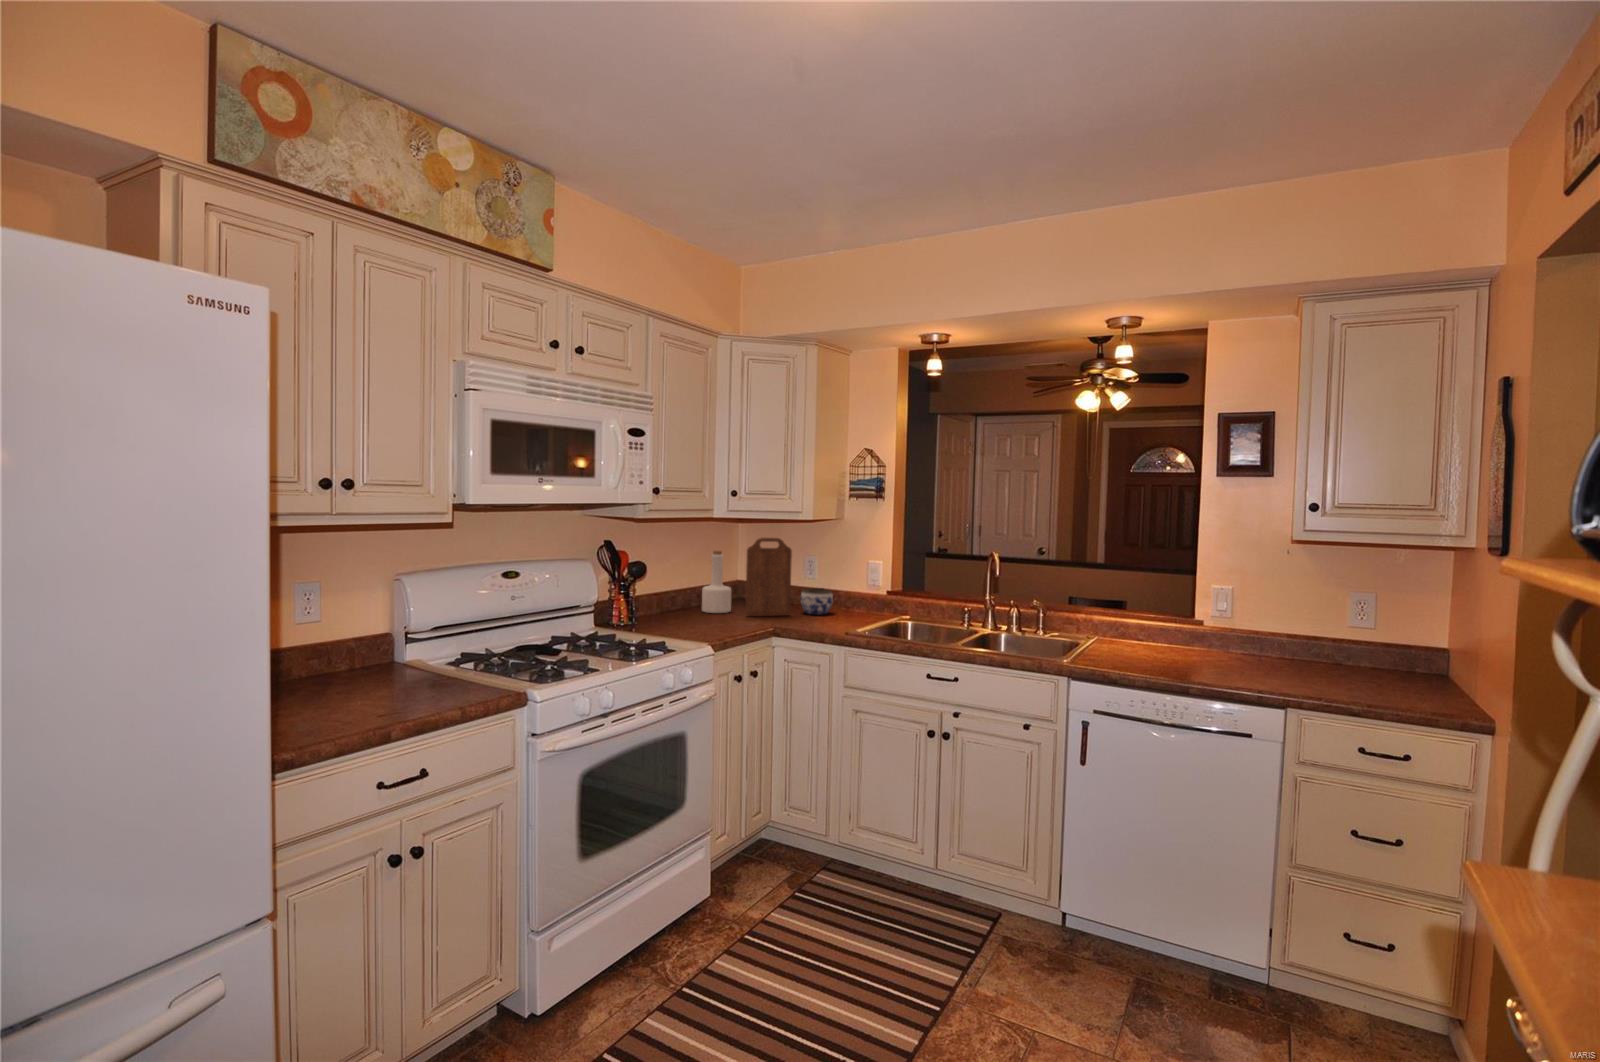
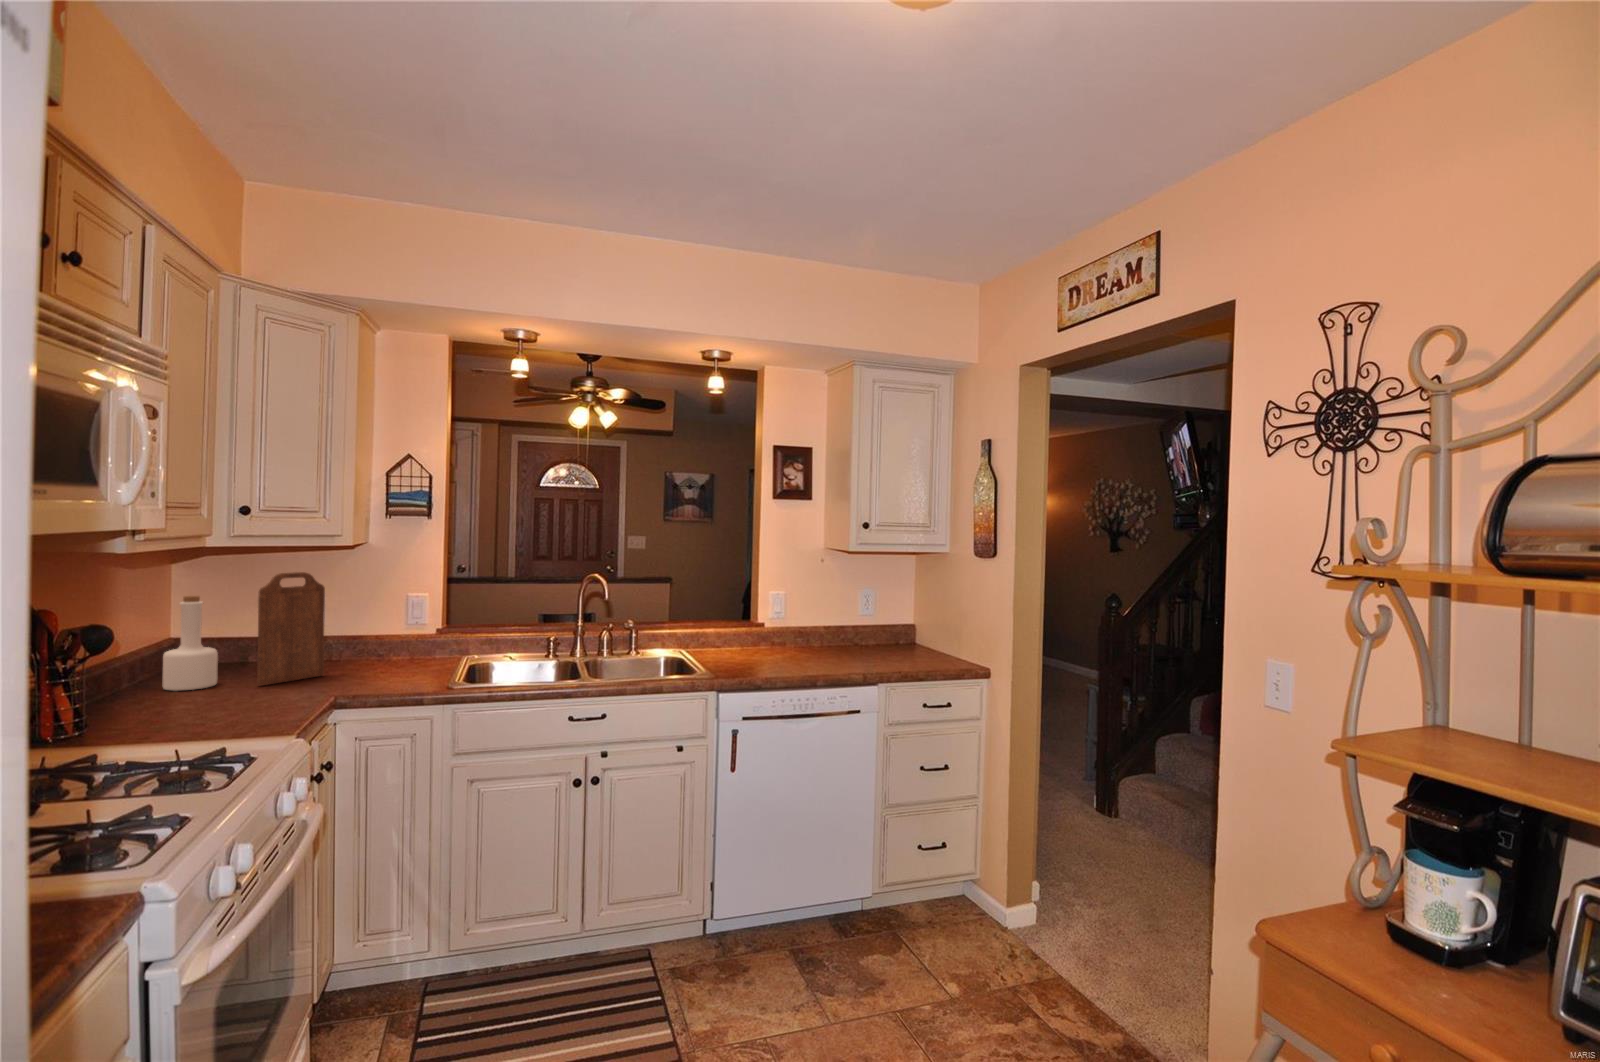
jar: present [801,588,833,615] -> none [329,635,377,670]

